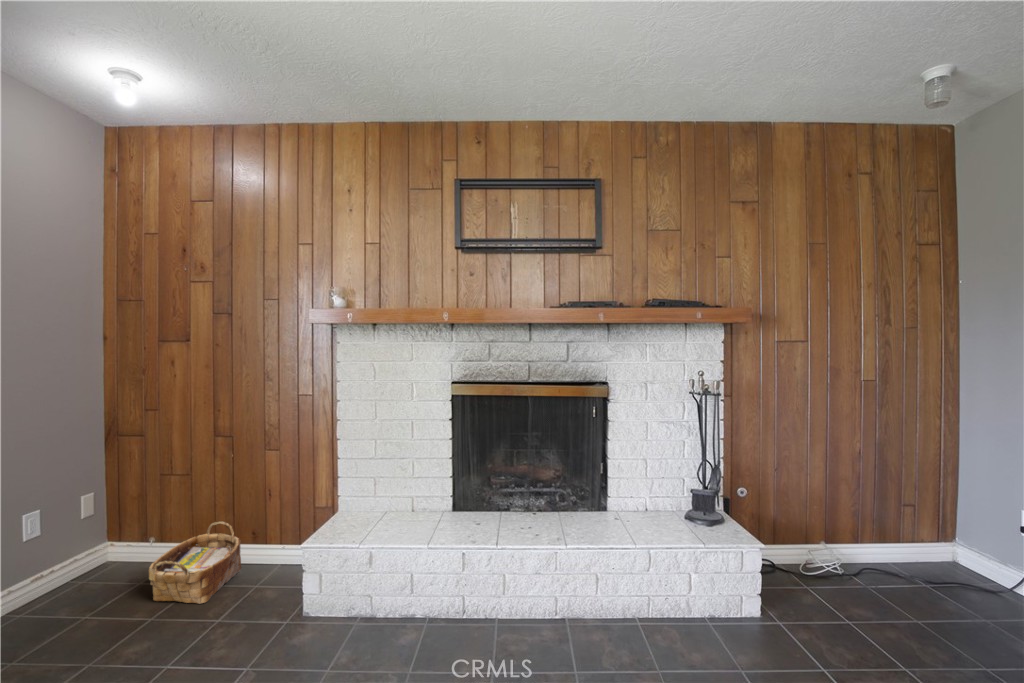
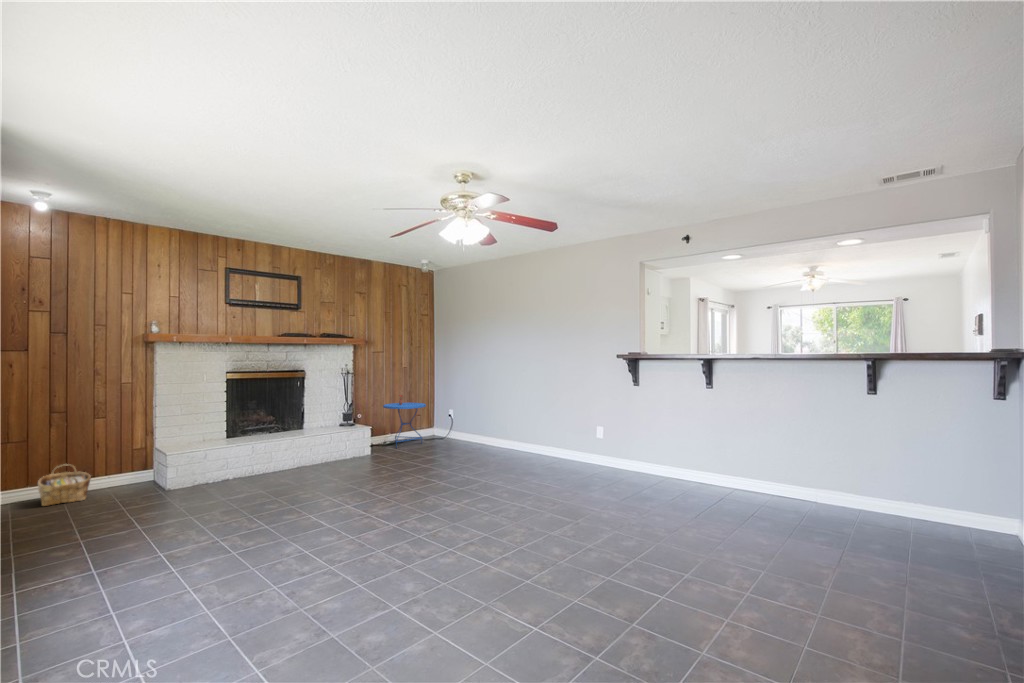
side table: none [801,461,951,618] -> present [383,395,426,447]

